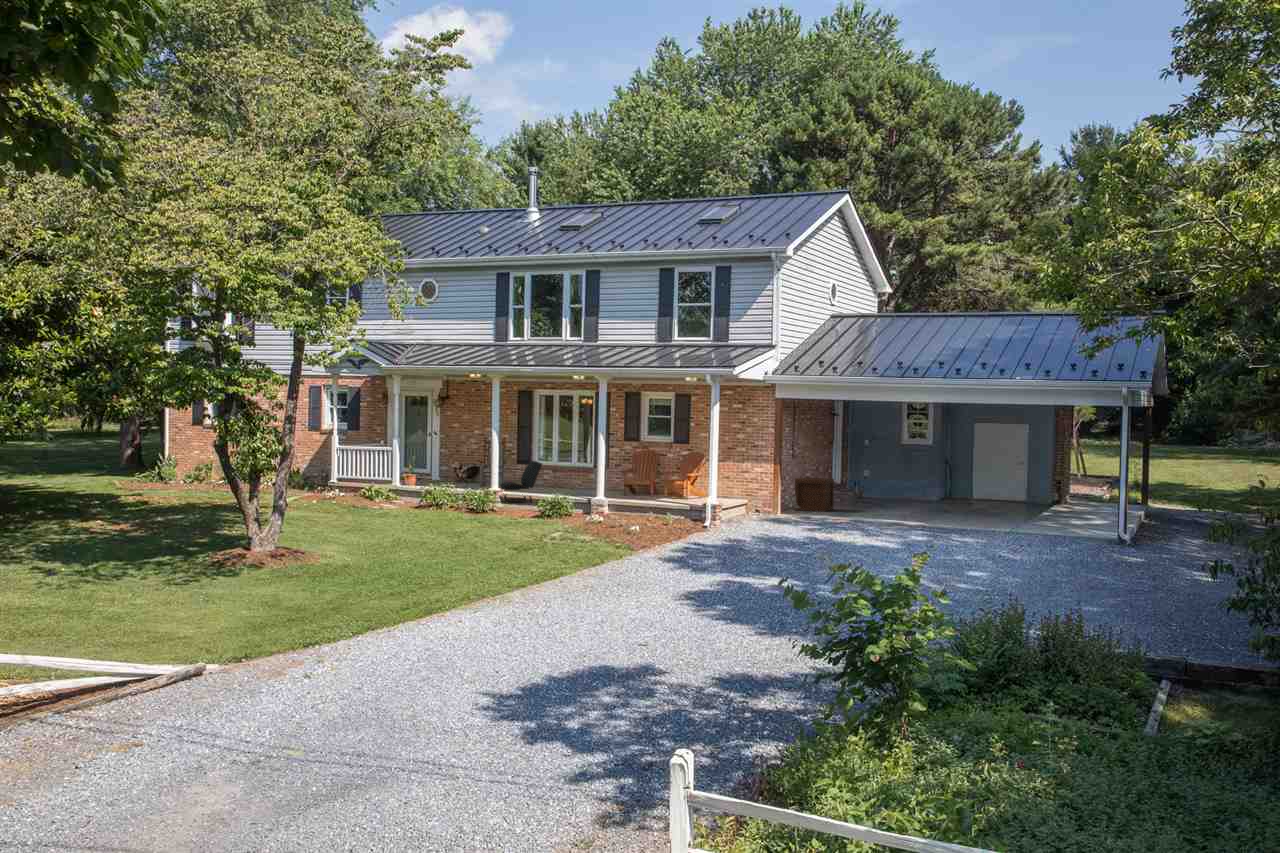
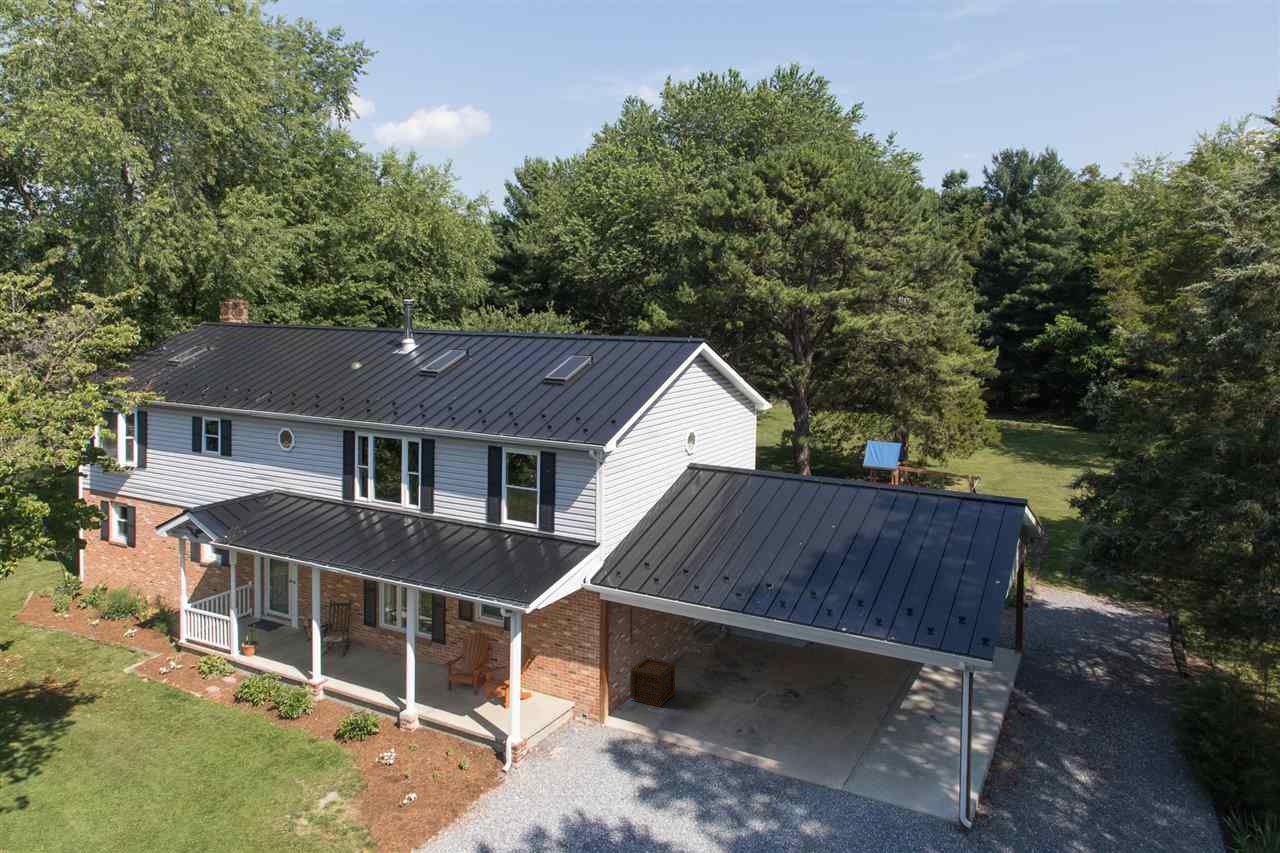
lounge chair: present [499,461,542,503] -> none [349,618,390,670]

